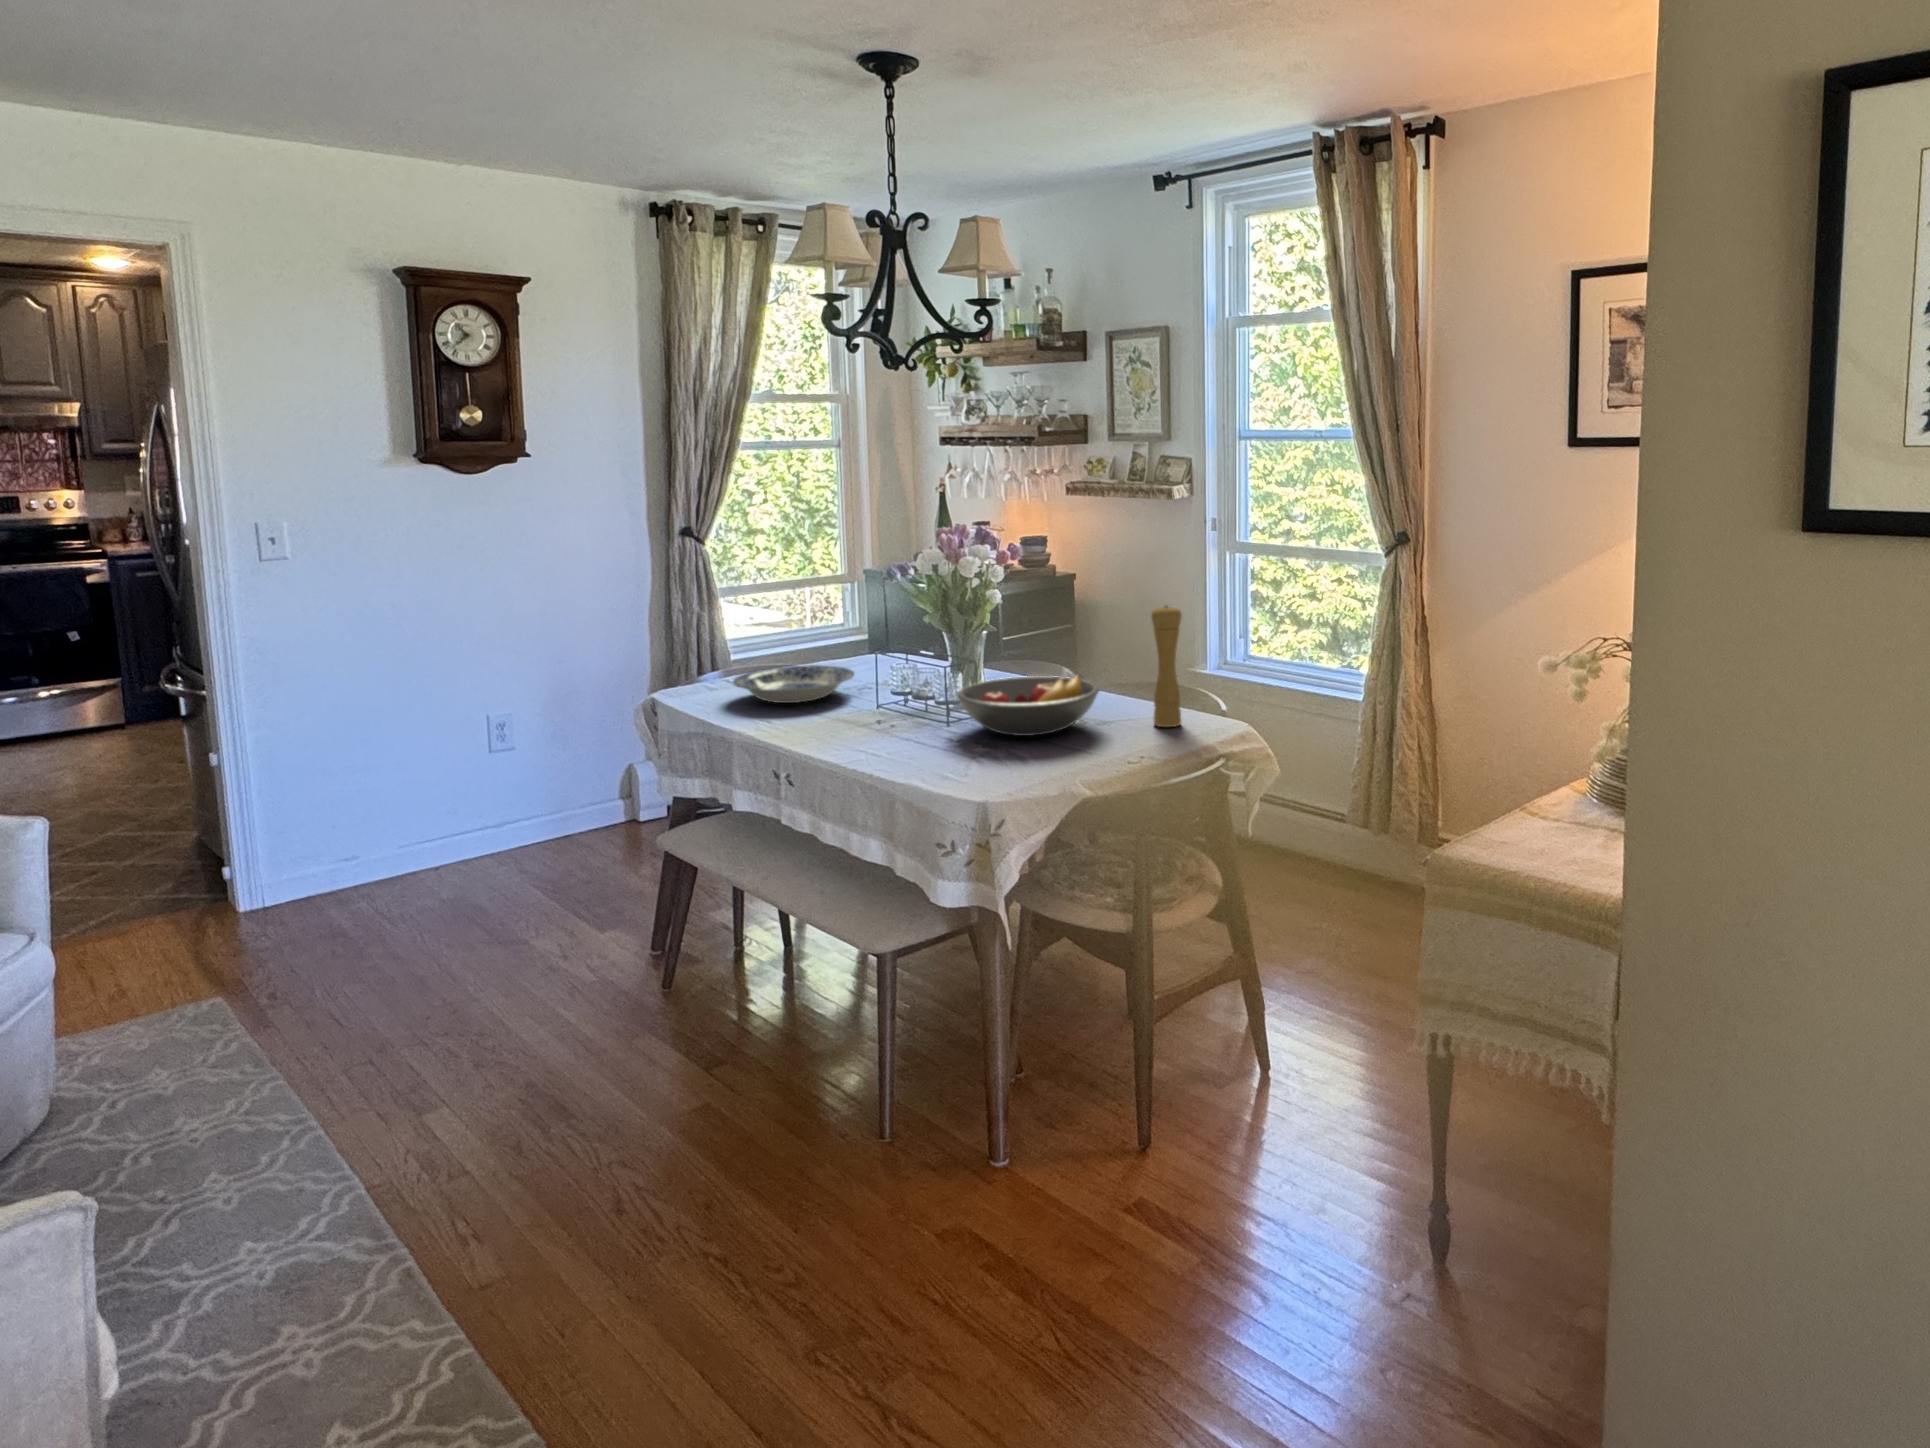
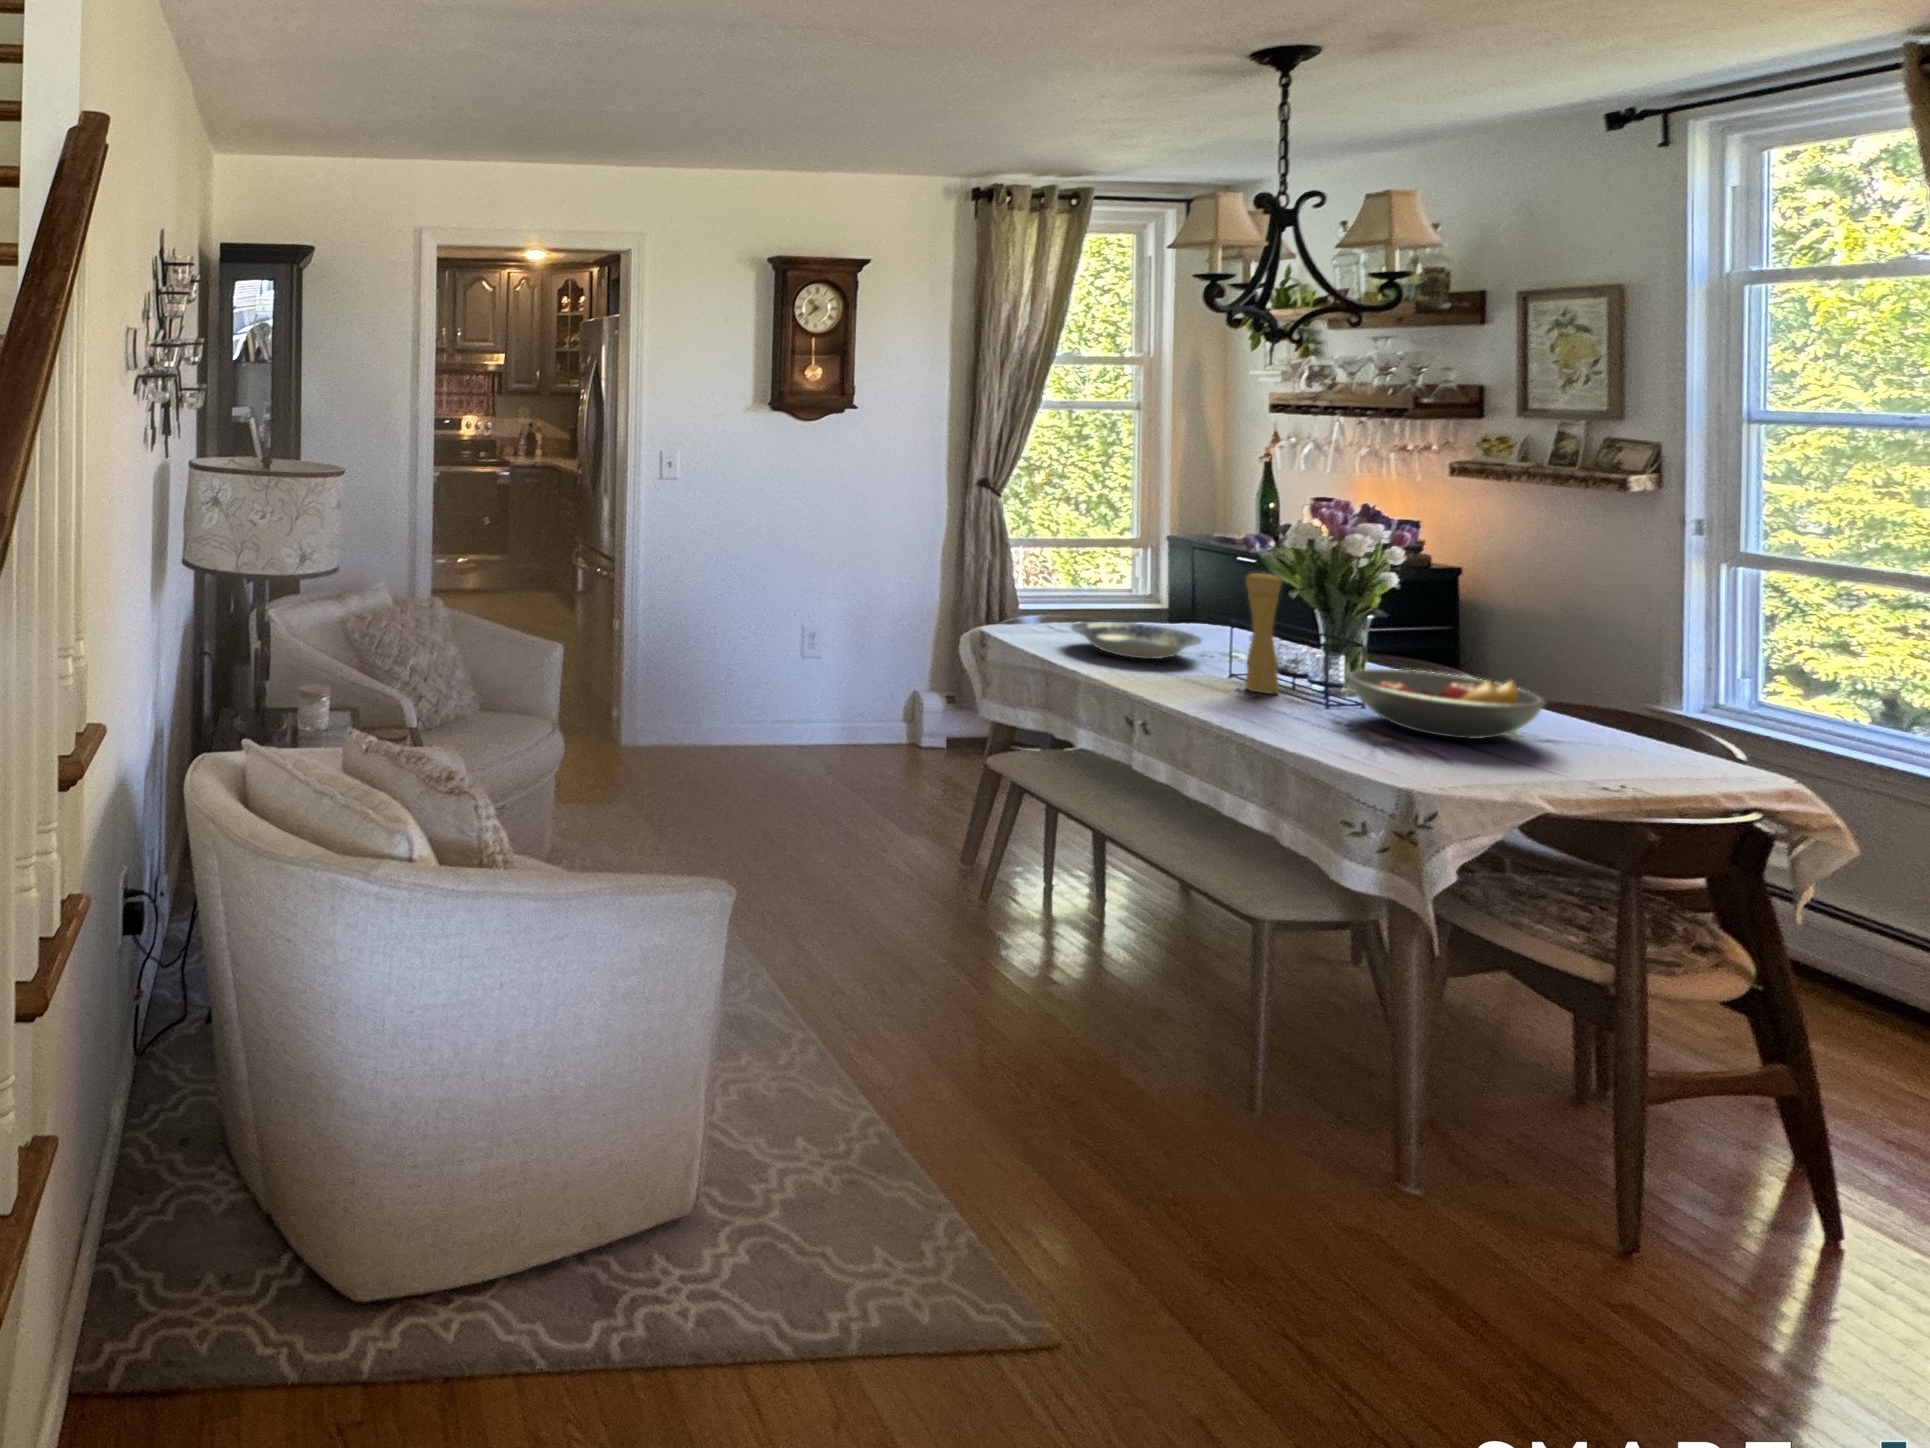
pepper mill: present [1151,606,1181,727] -> present [1245,572,1282,694]

